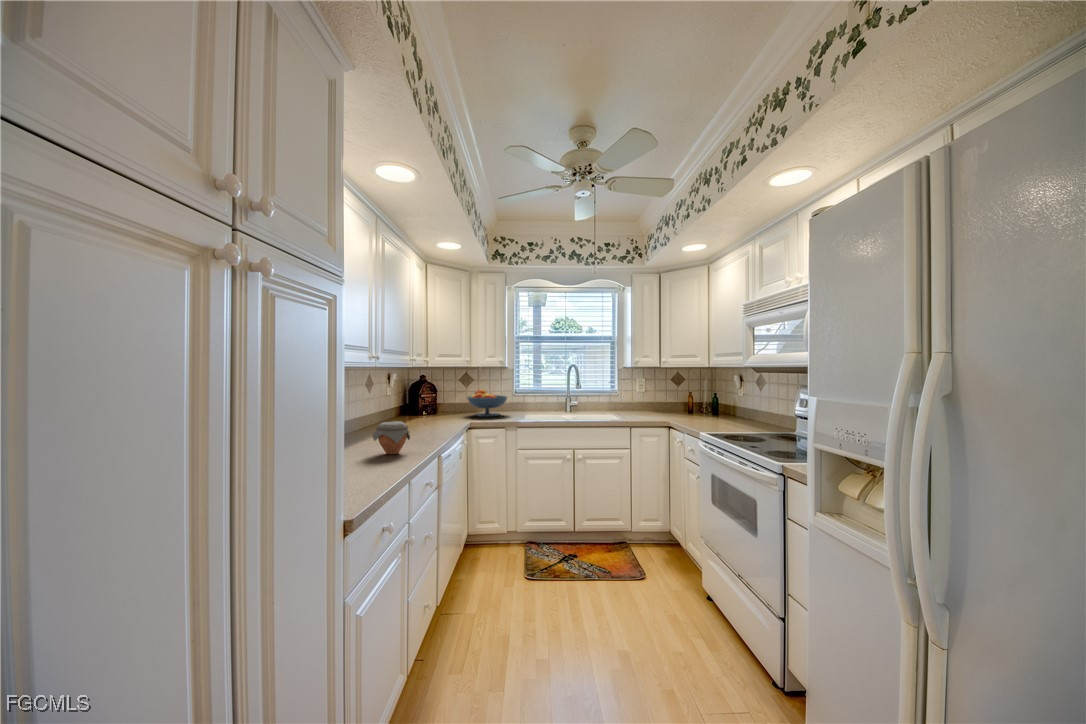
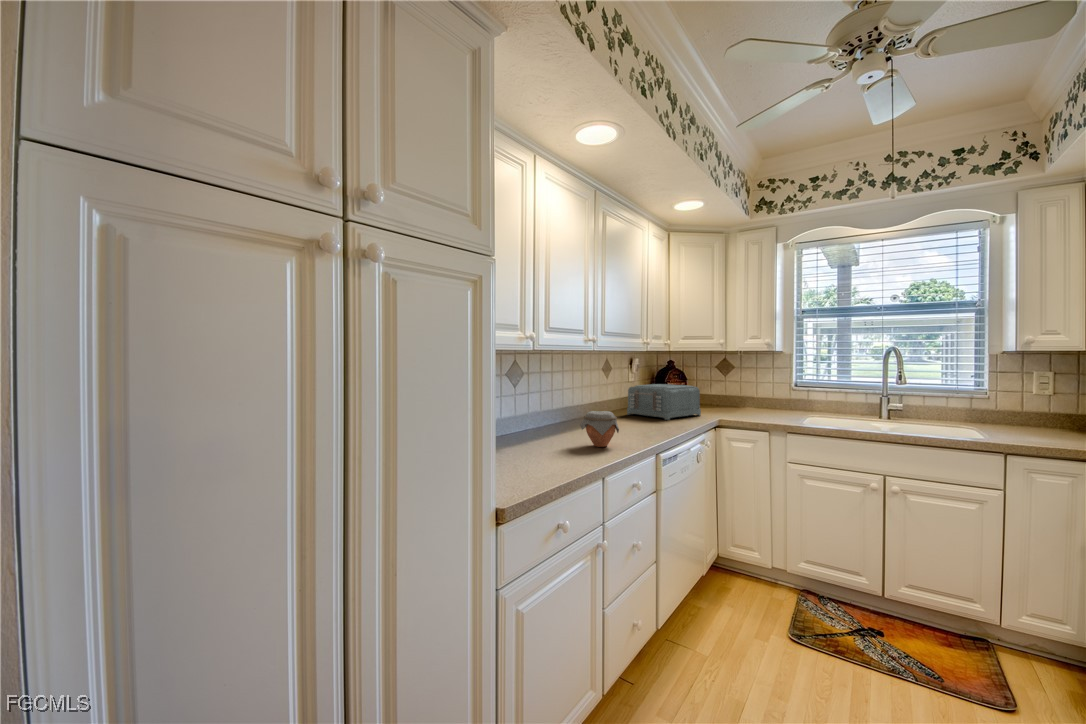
fruit bowl: present [467,390,507,417] -> none [721,380,778,415]
toaster: none [390,395,454,425] -> present [627,384,701,420]

